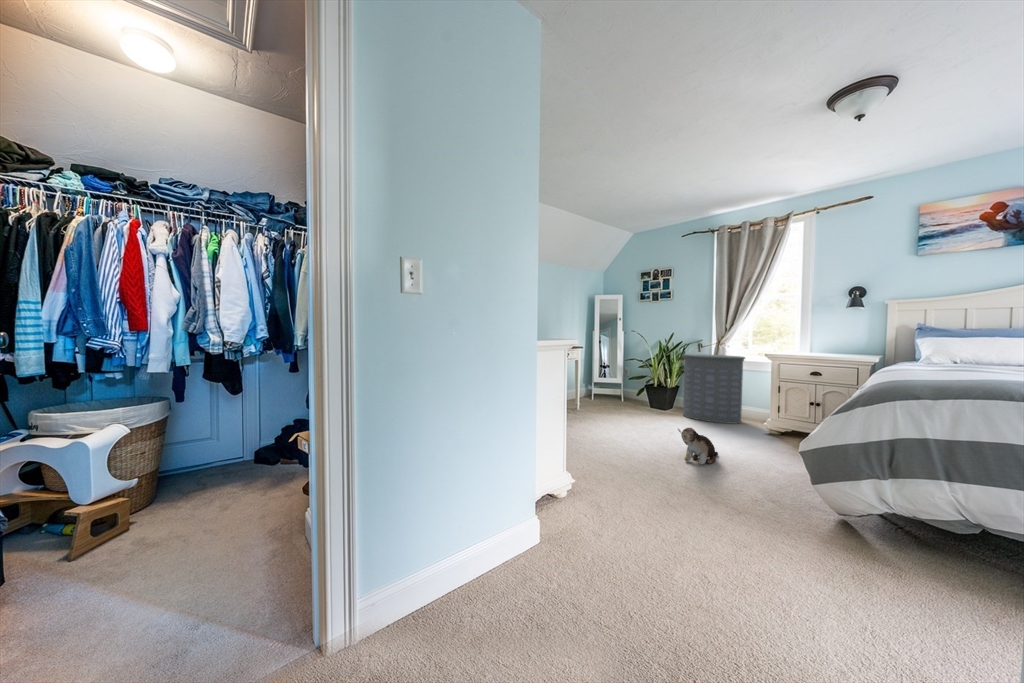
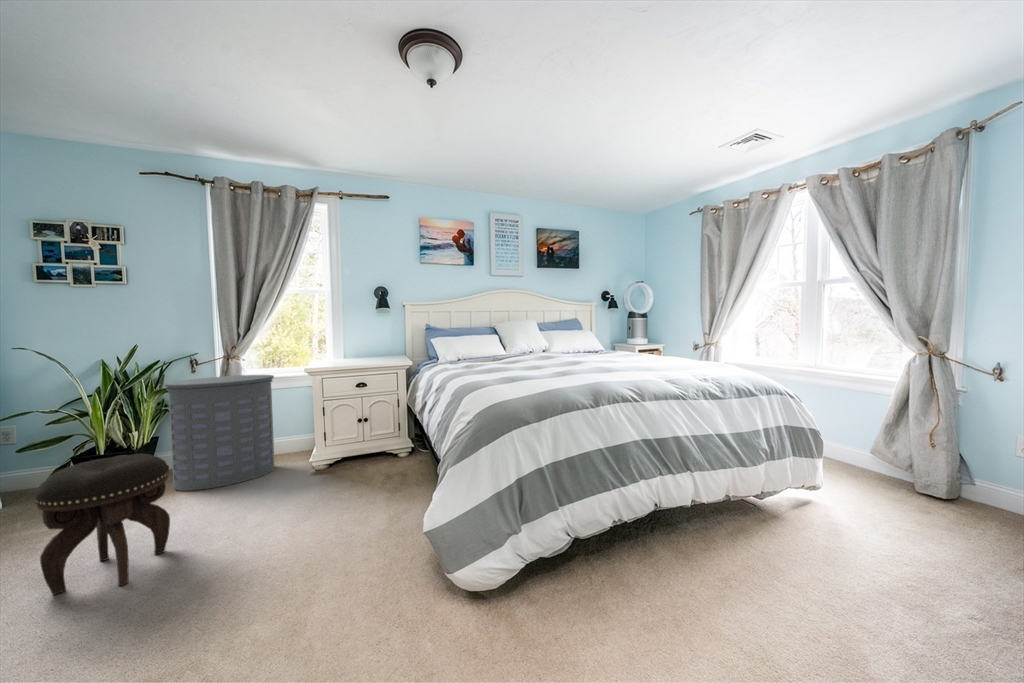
footstool: none [630,381,675,438] -> present [35,454,170,595]
plush toy: present [678,428,718,465] -> none [206,545,282,616]

